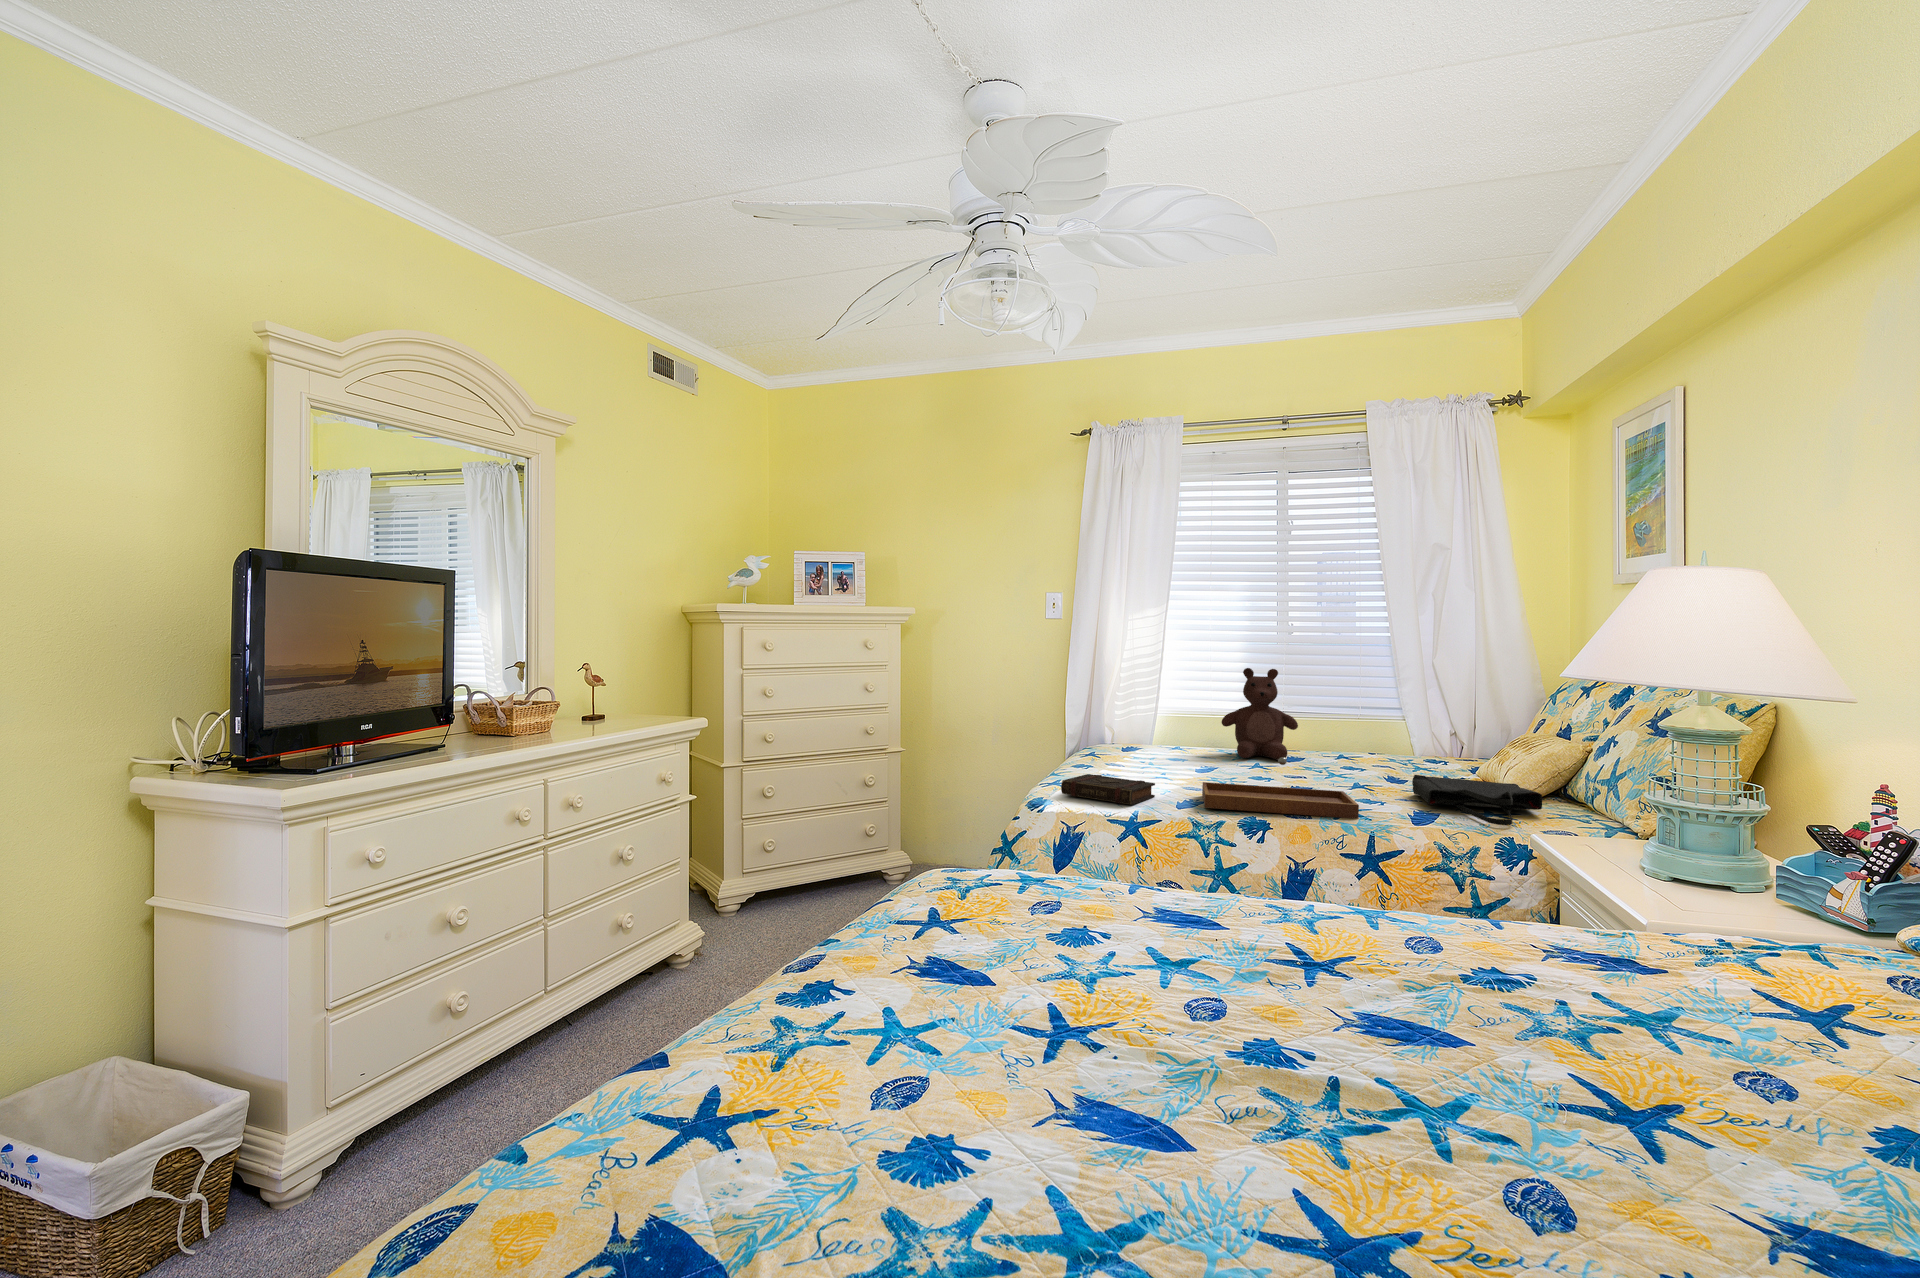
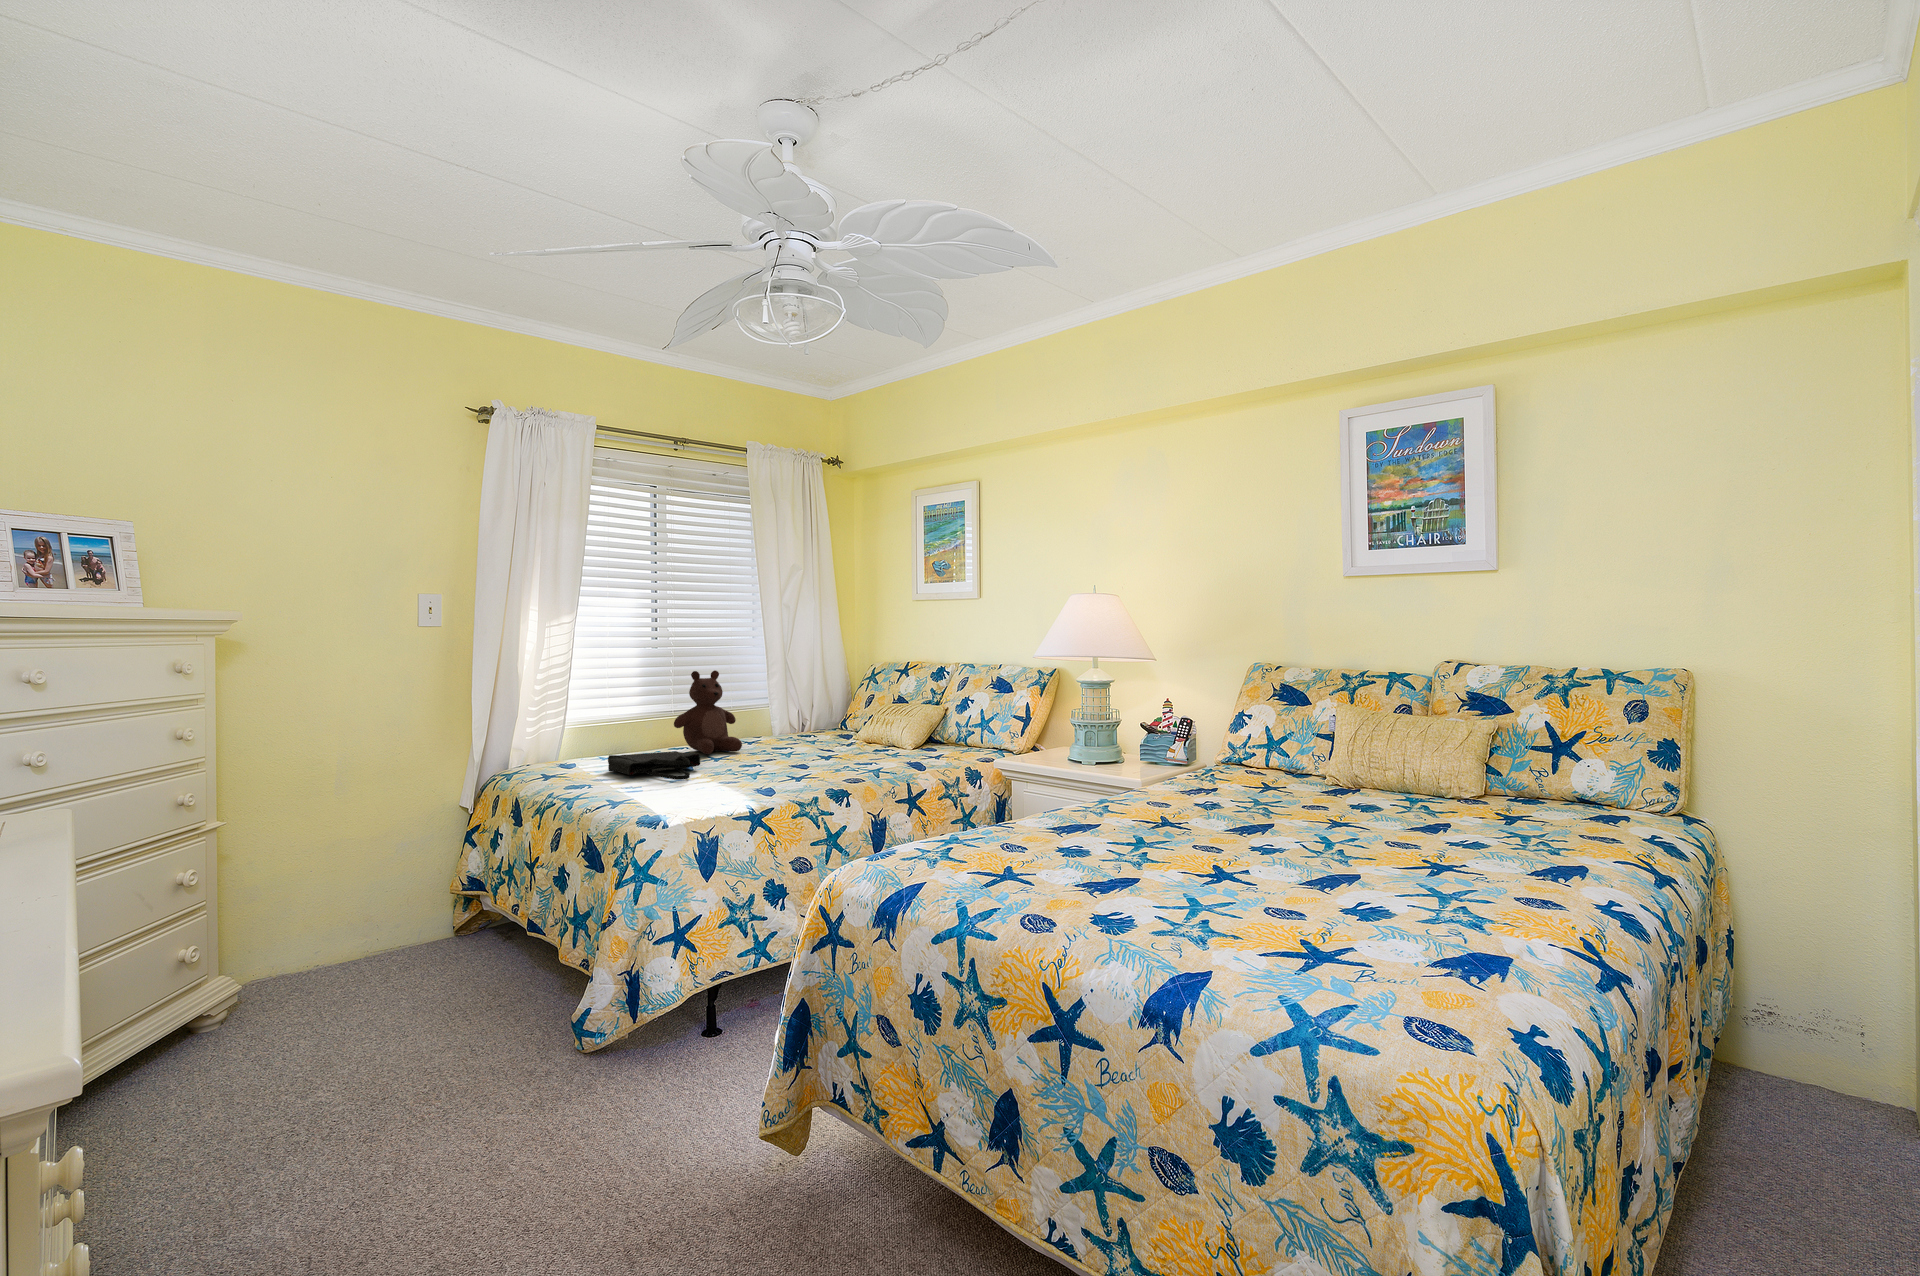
tray: present [1202,757,1359,819] -> none [767,740,893,790]
book: present [1061,774,1155,805] -> none [666,780,747,806]
tote bag: present [1412,775,1542,825] -> present [608,751,700,780]

